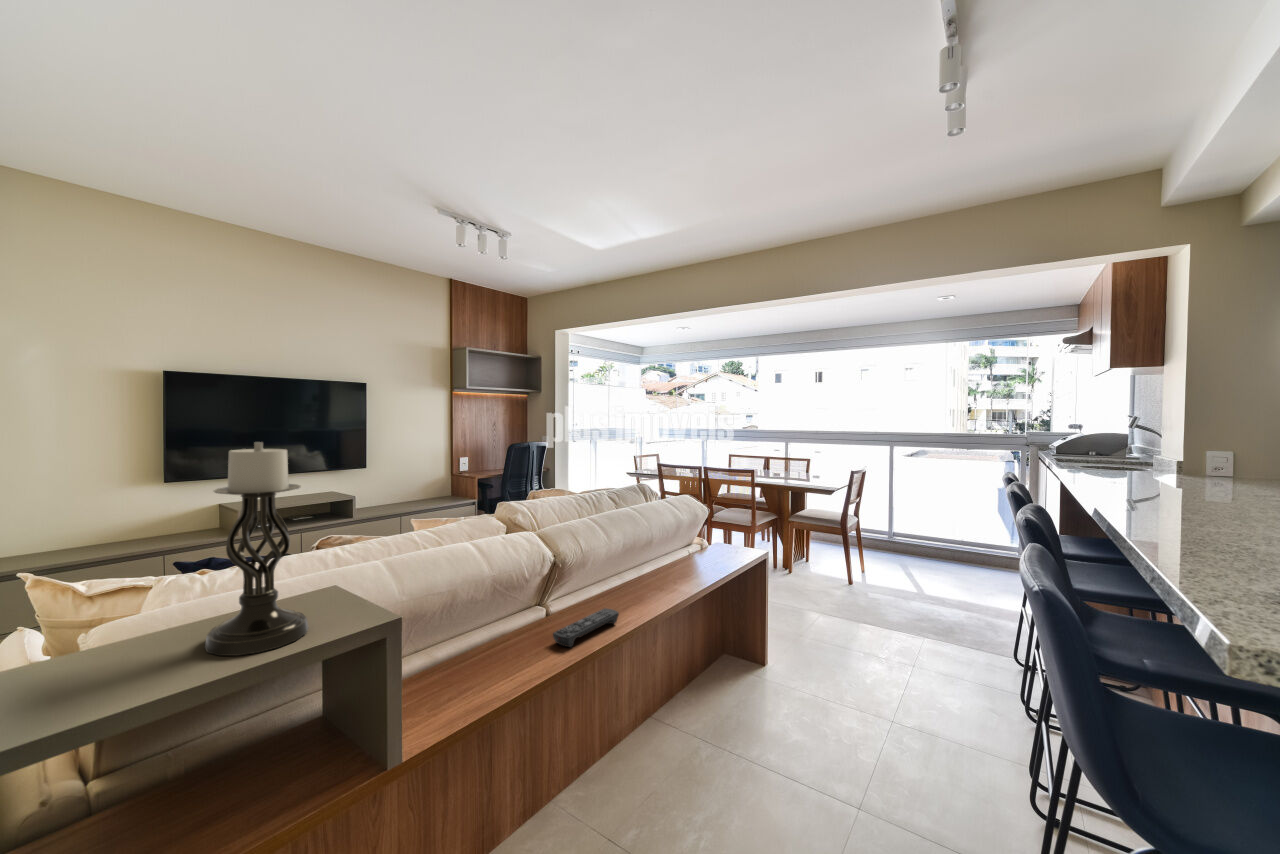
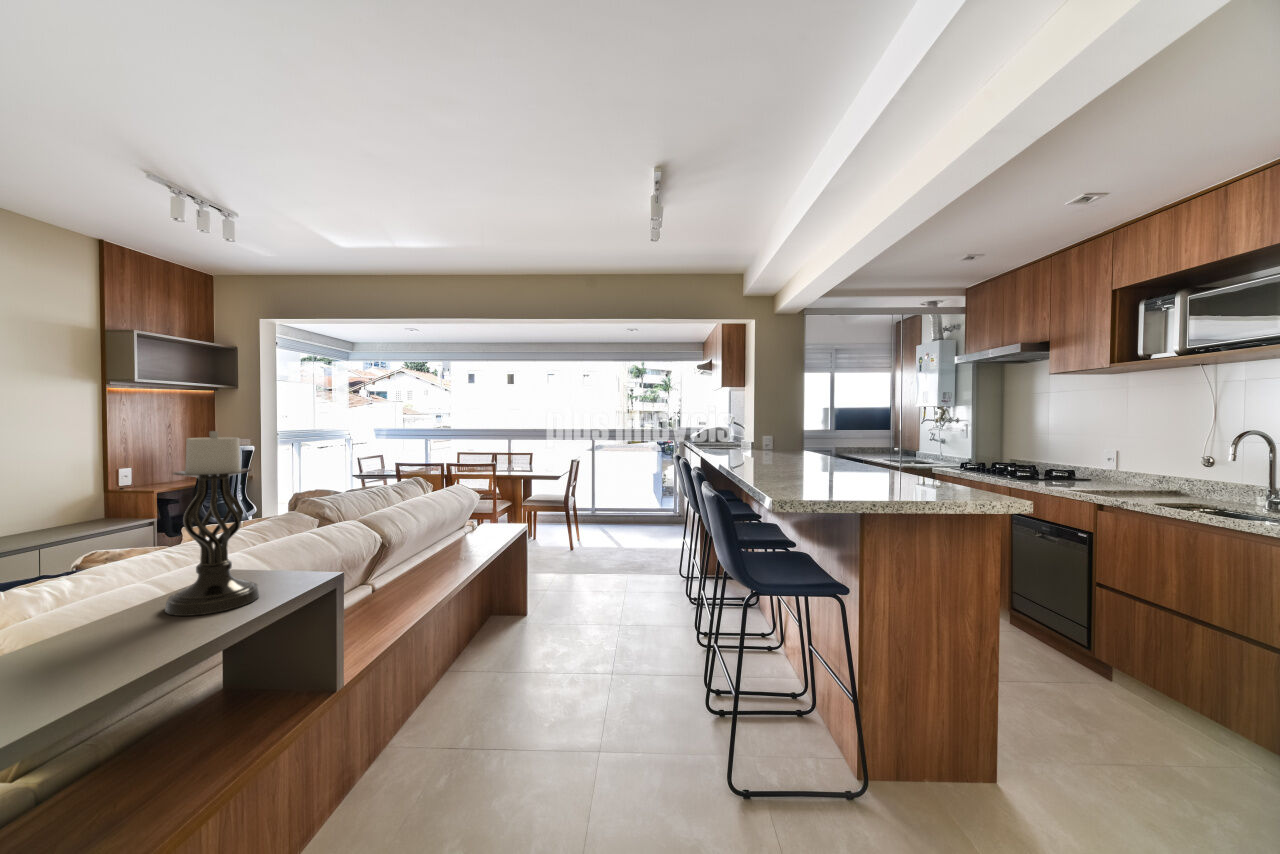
remote control: present [553,608,619,647] -> none [388,577,435,609]

